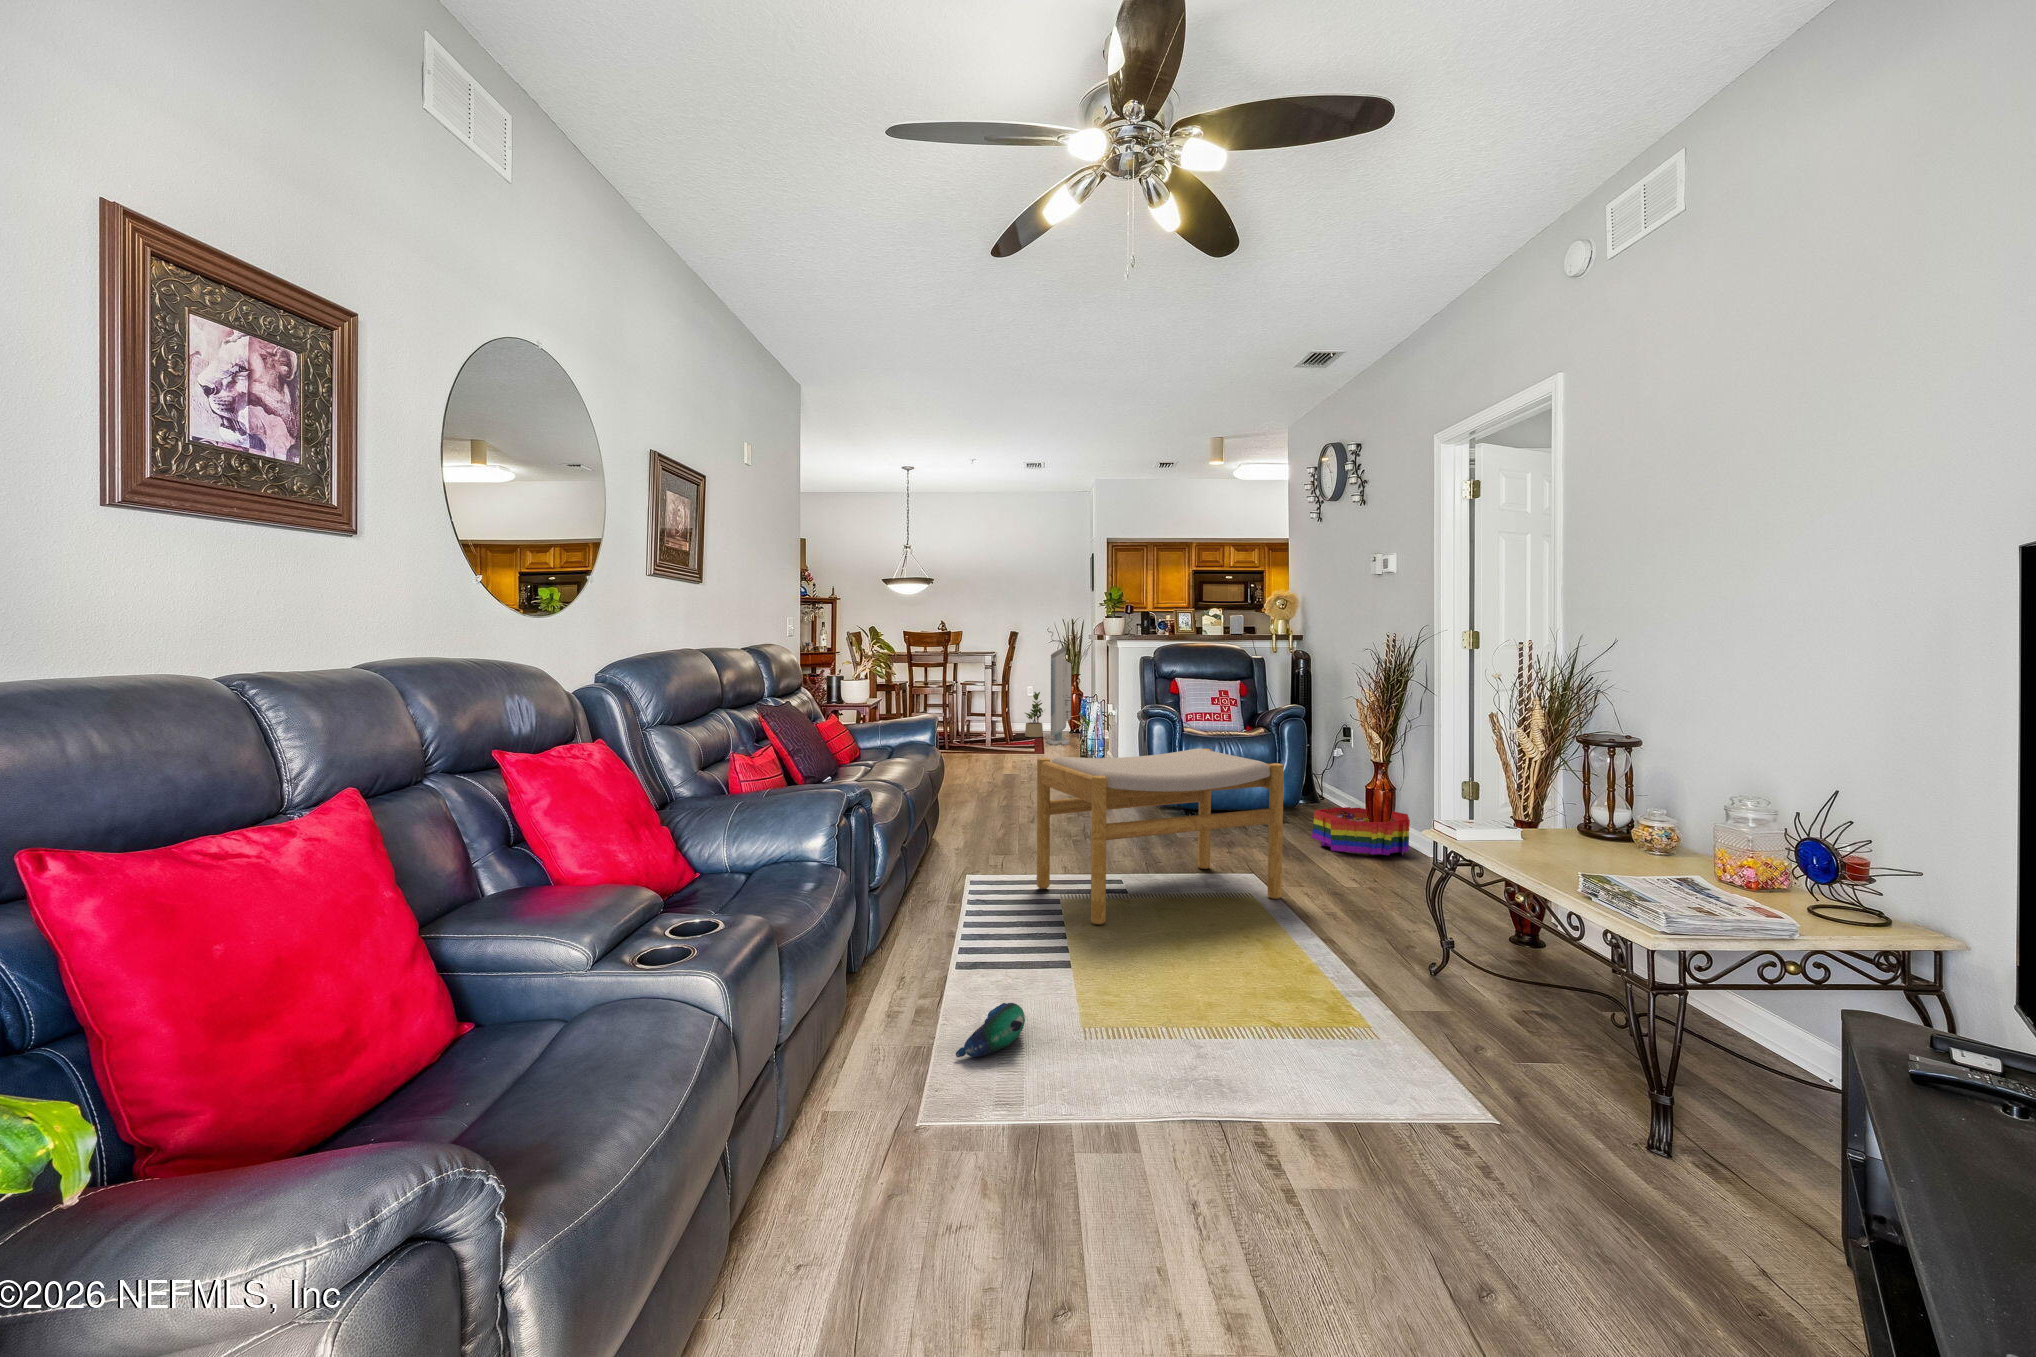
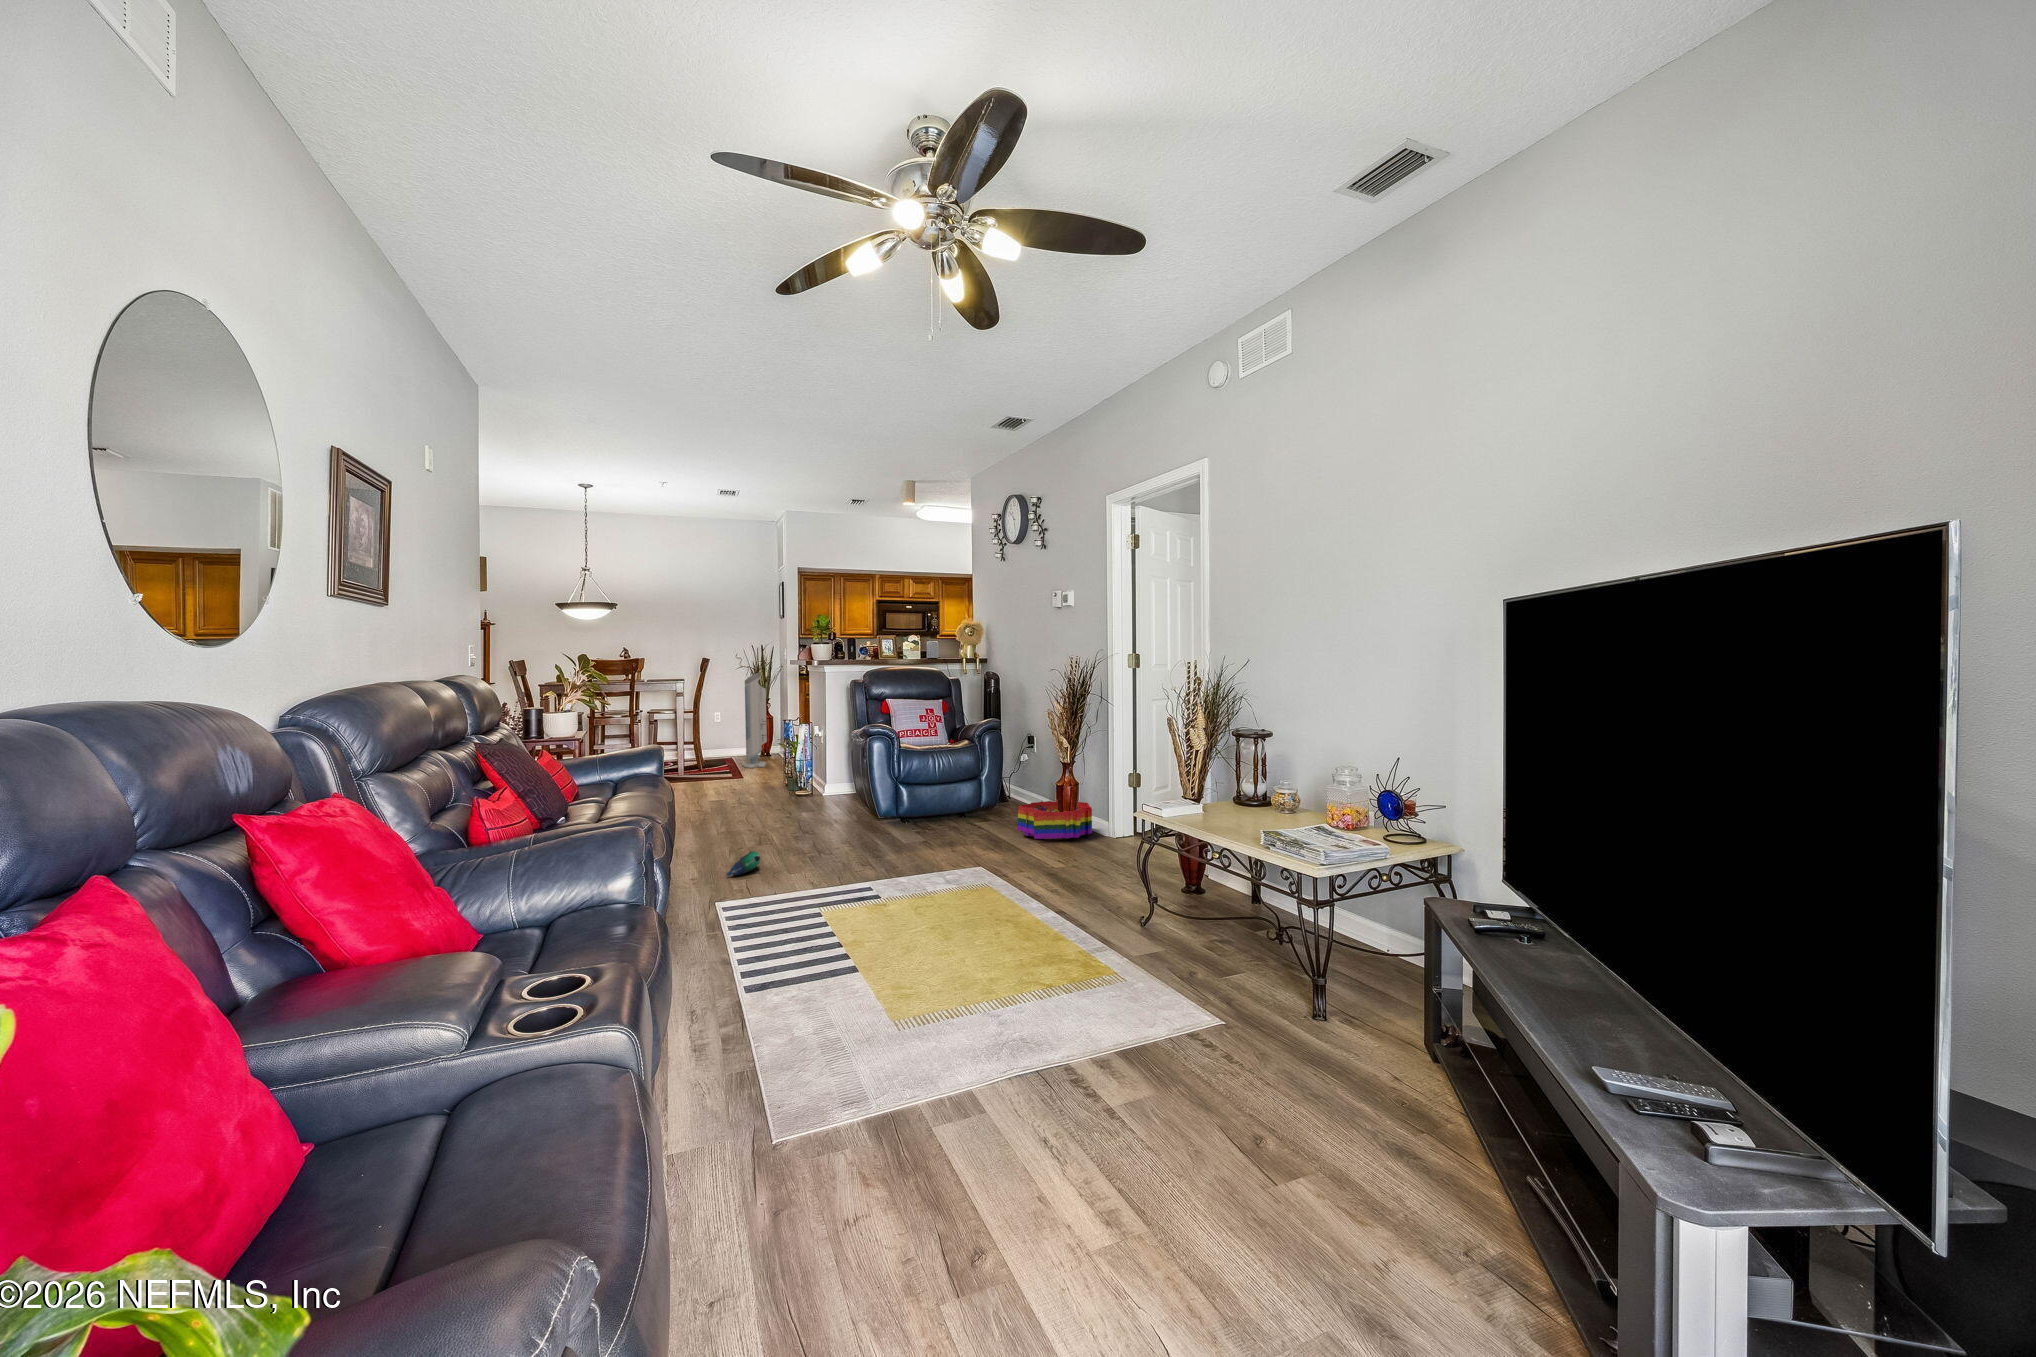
potted plant: present [1025,692,1043,737] -> none [716,717,740,762]
footstool: present [1037,749,1284,925] -> none [790,759,1011,927]
plush toy: present [956,1003,1025,1057] -> present [726,851,761,876]

